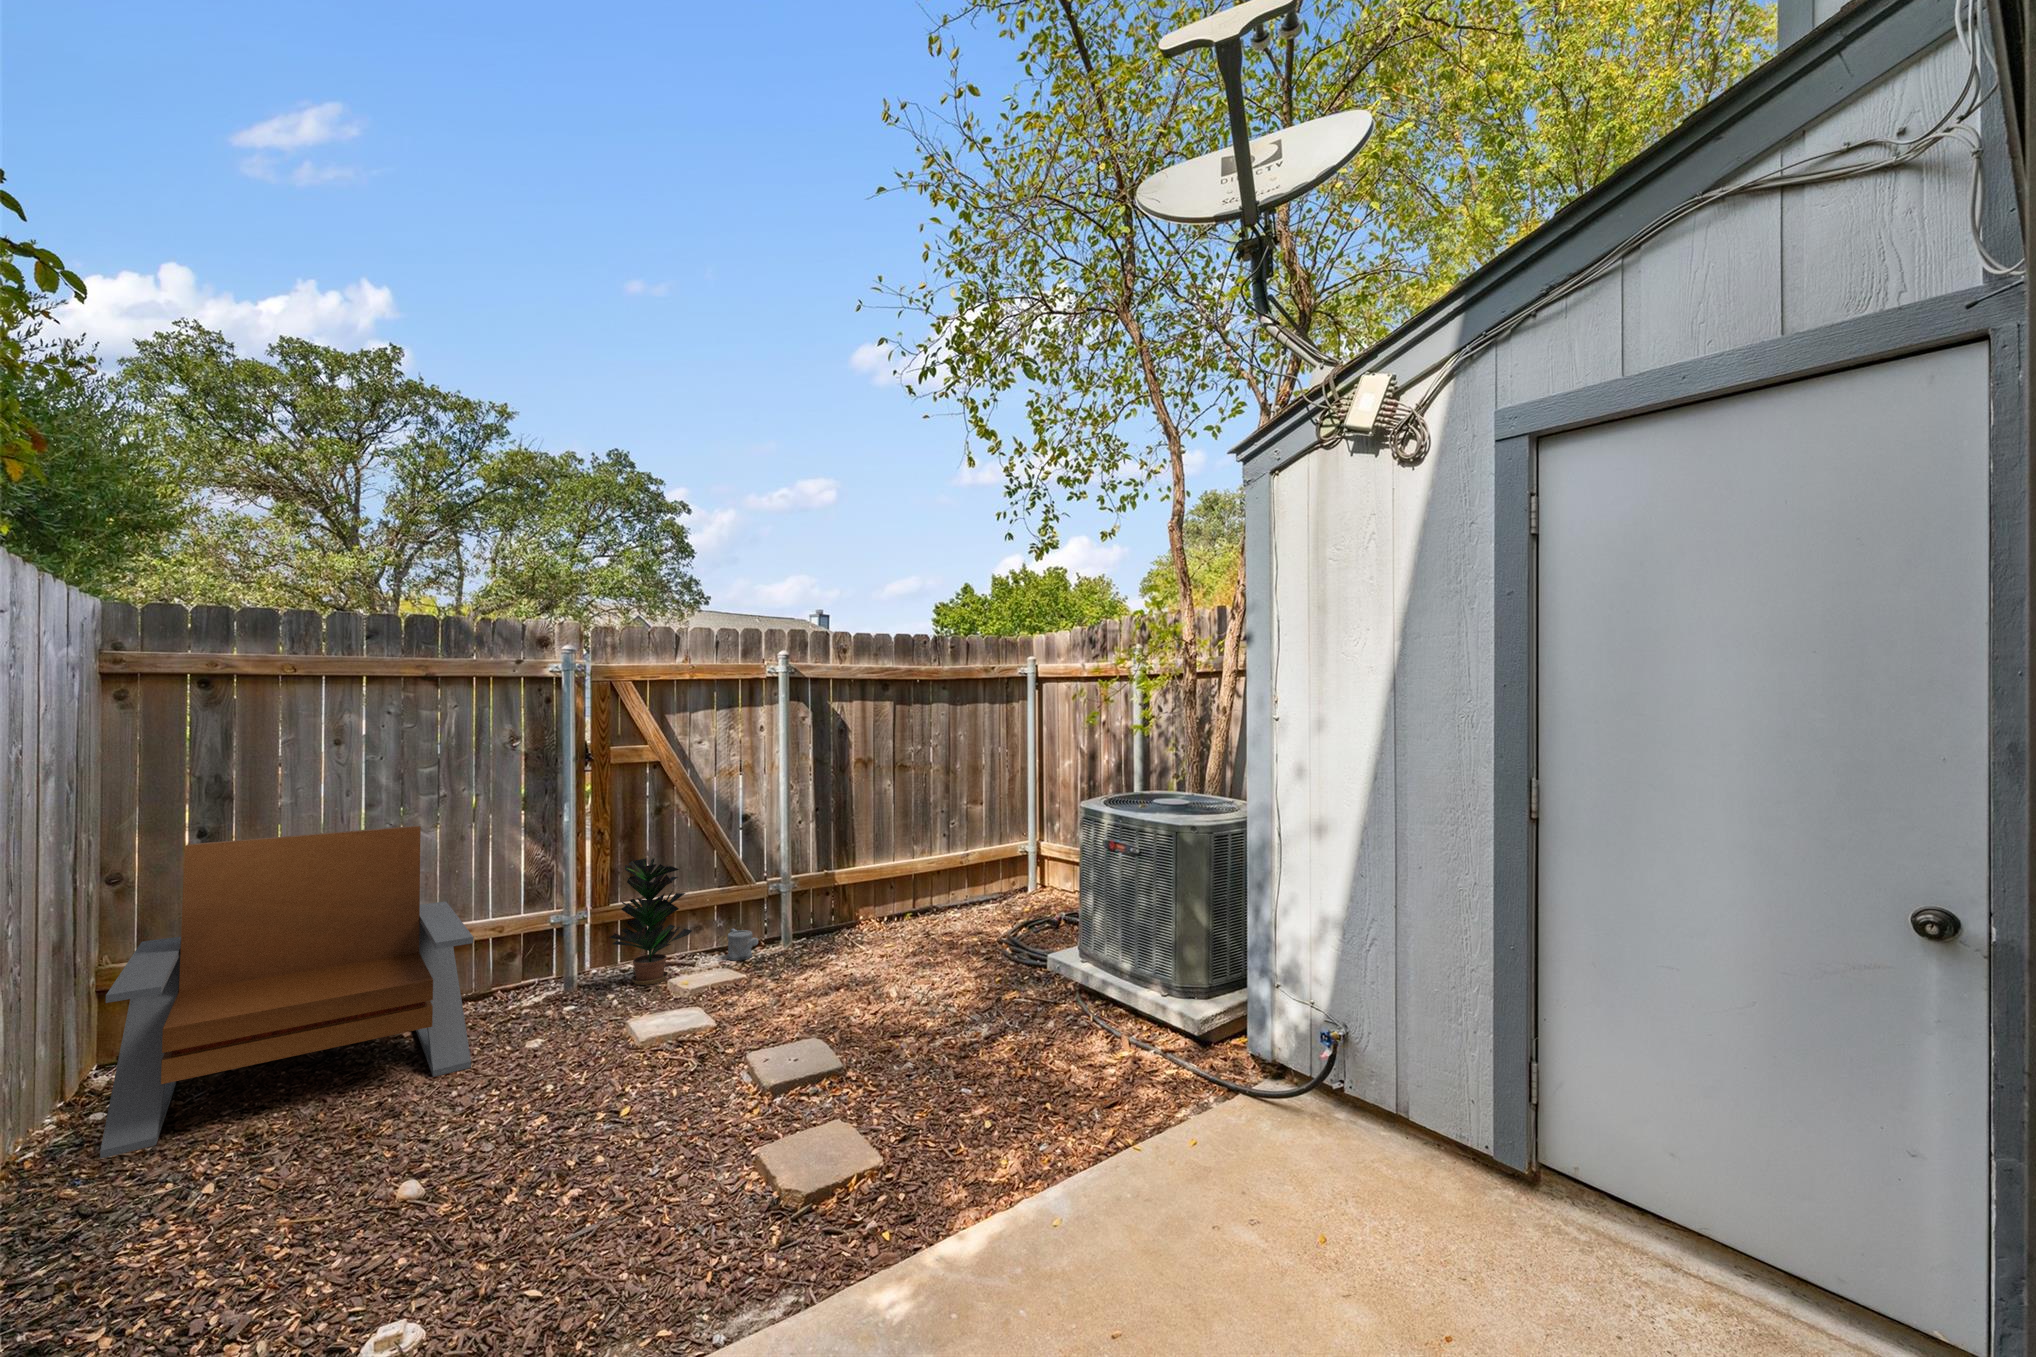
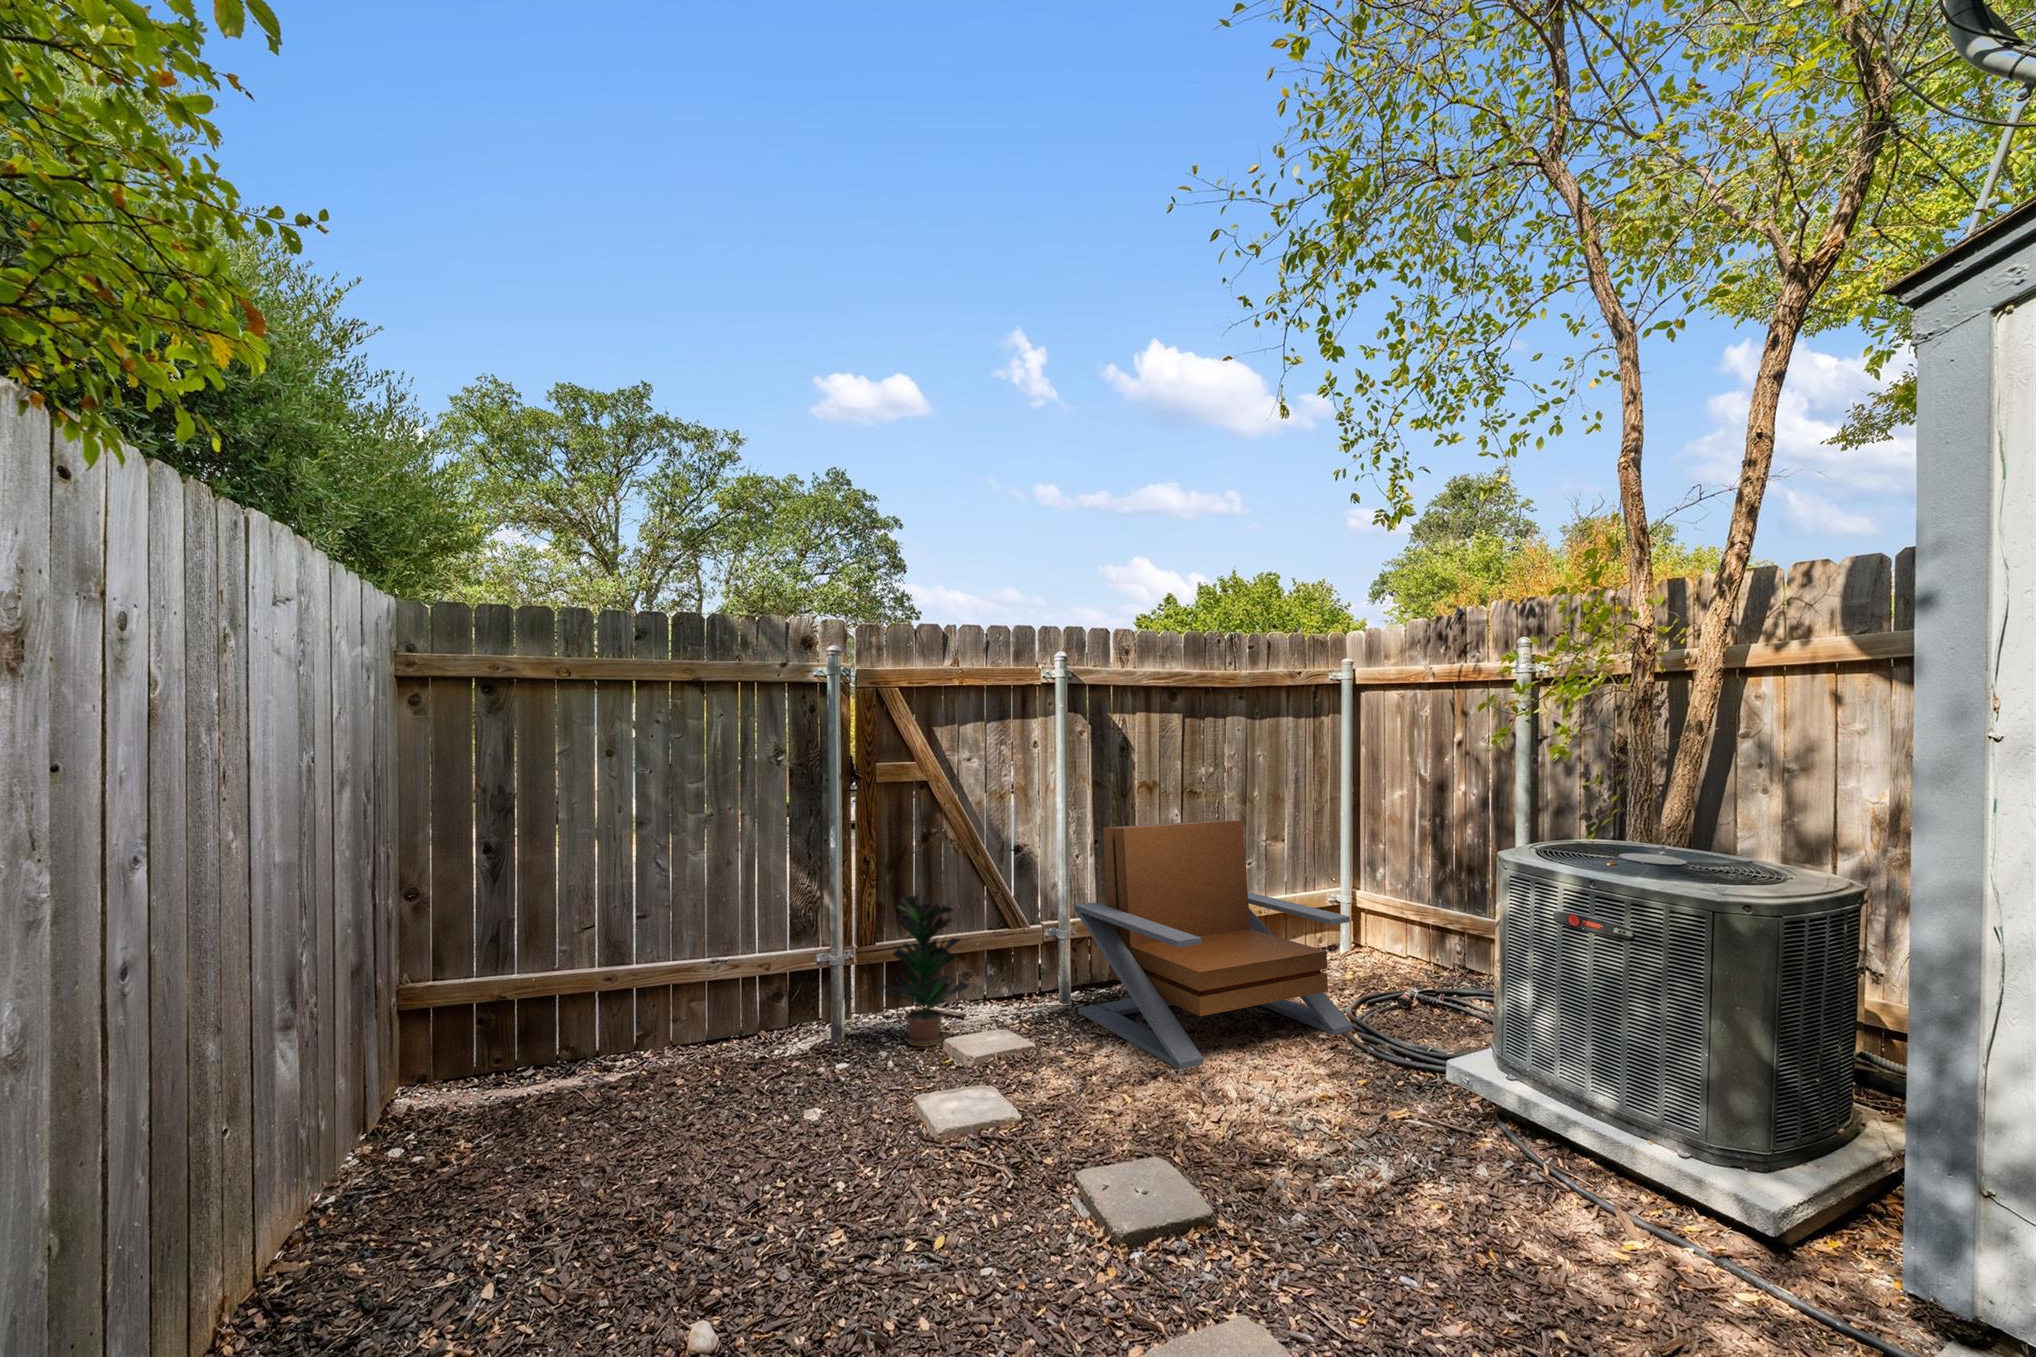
lounge chair: present [100,826,474,1159] -> present [1074,820,1353,1070]
watering can: present [727,928,758,960] -> none [1005,982,1043,1022]

